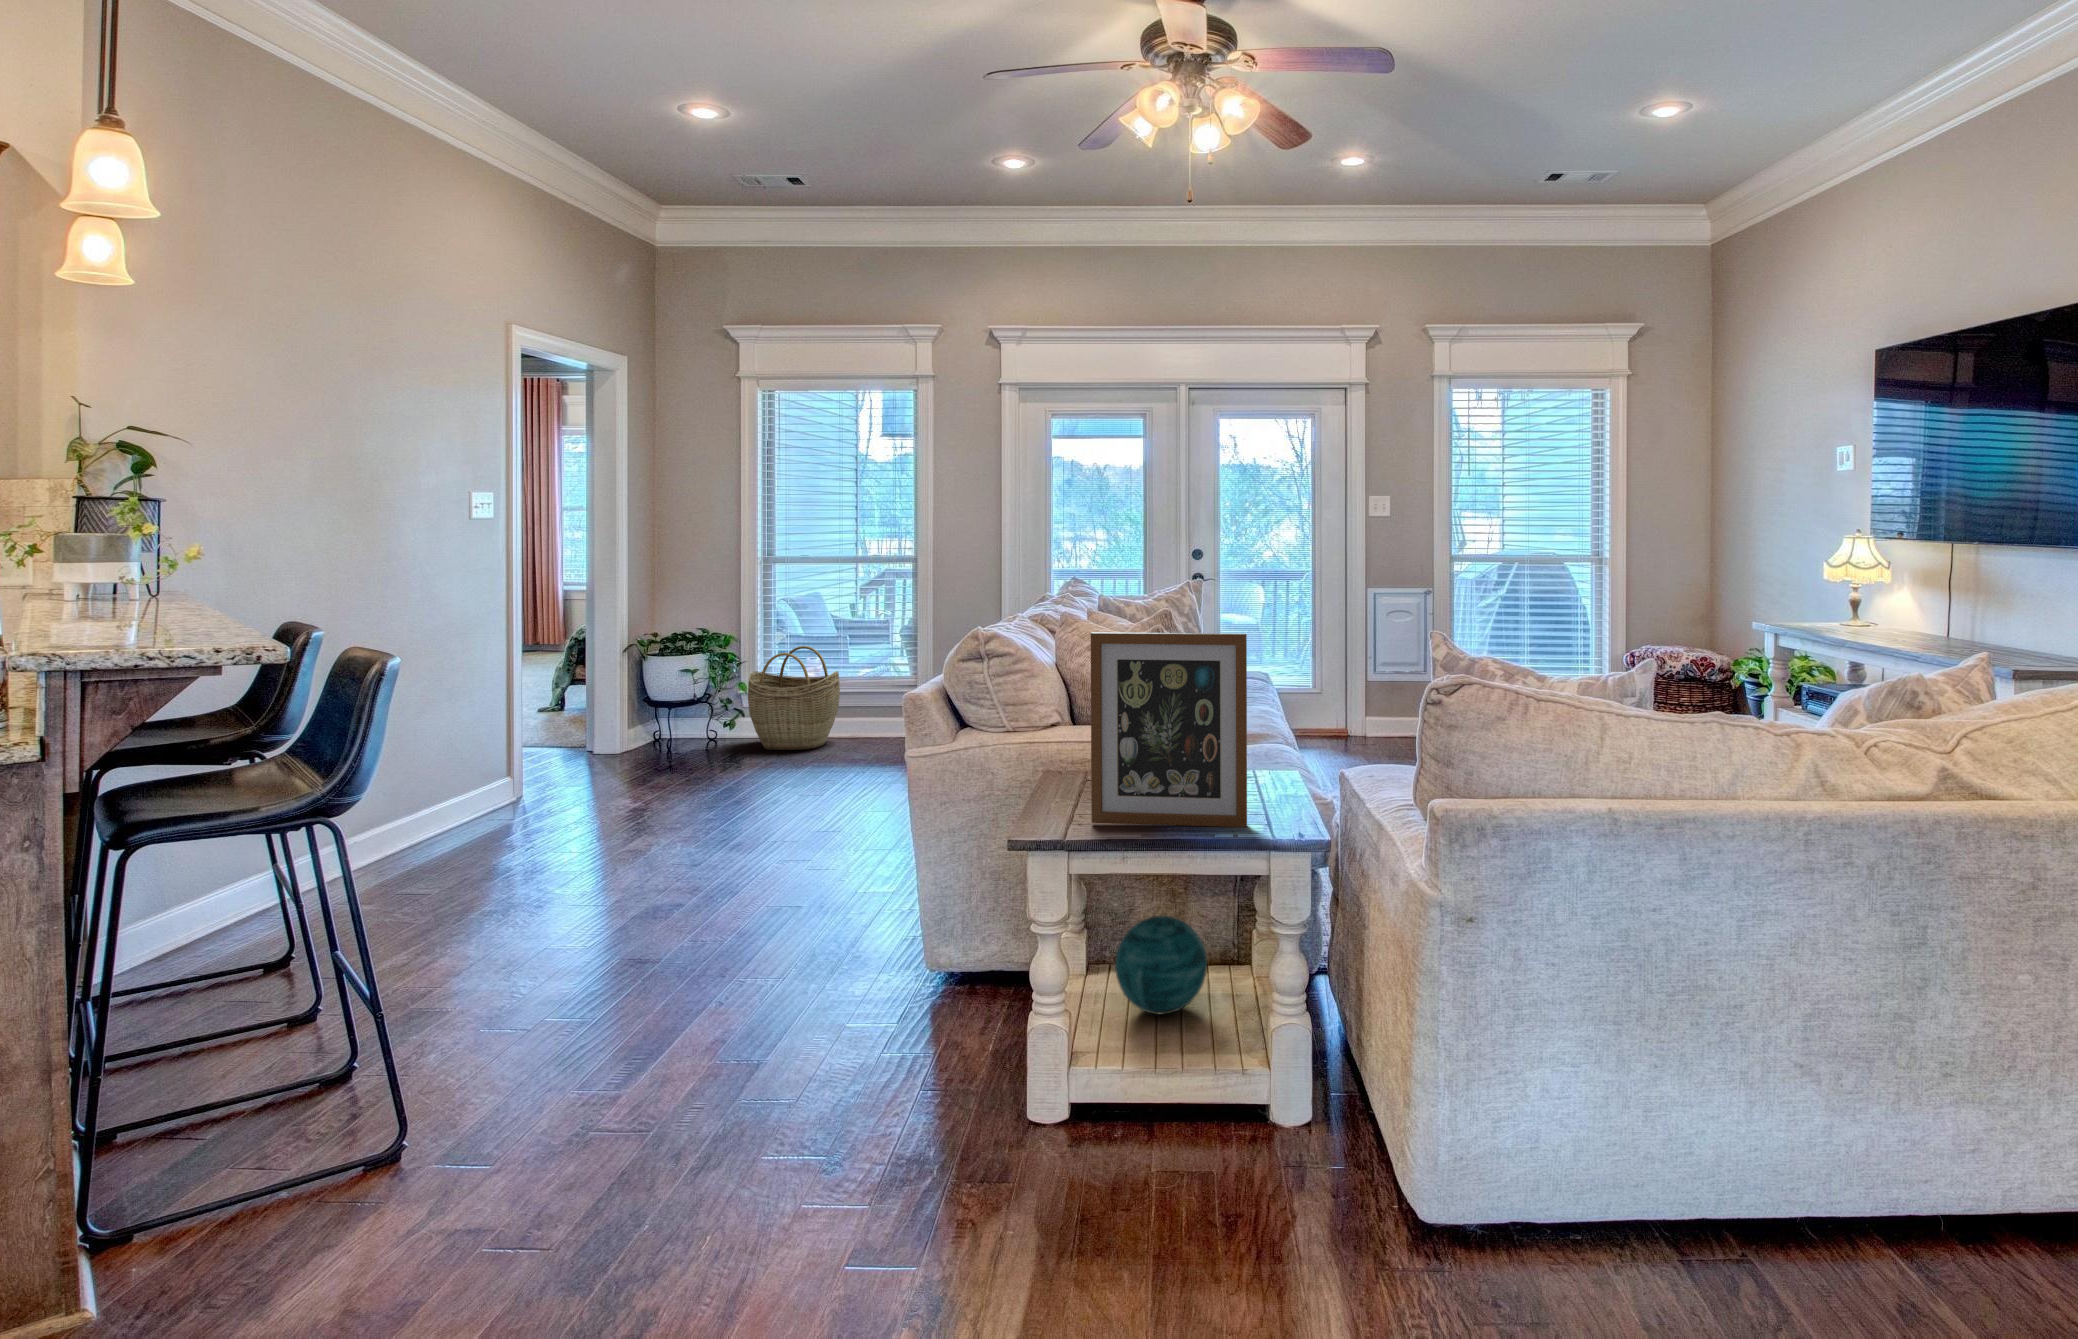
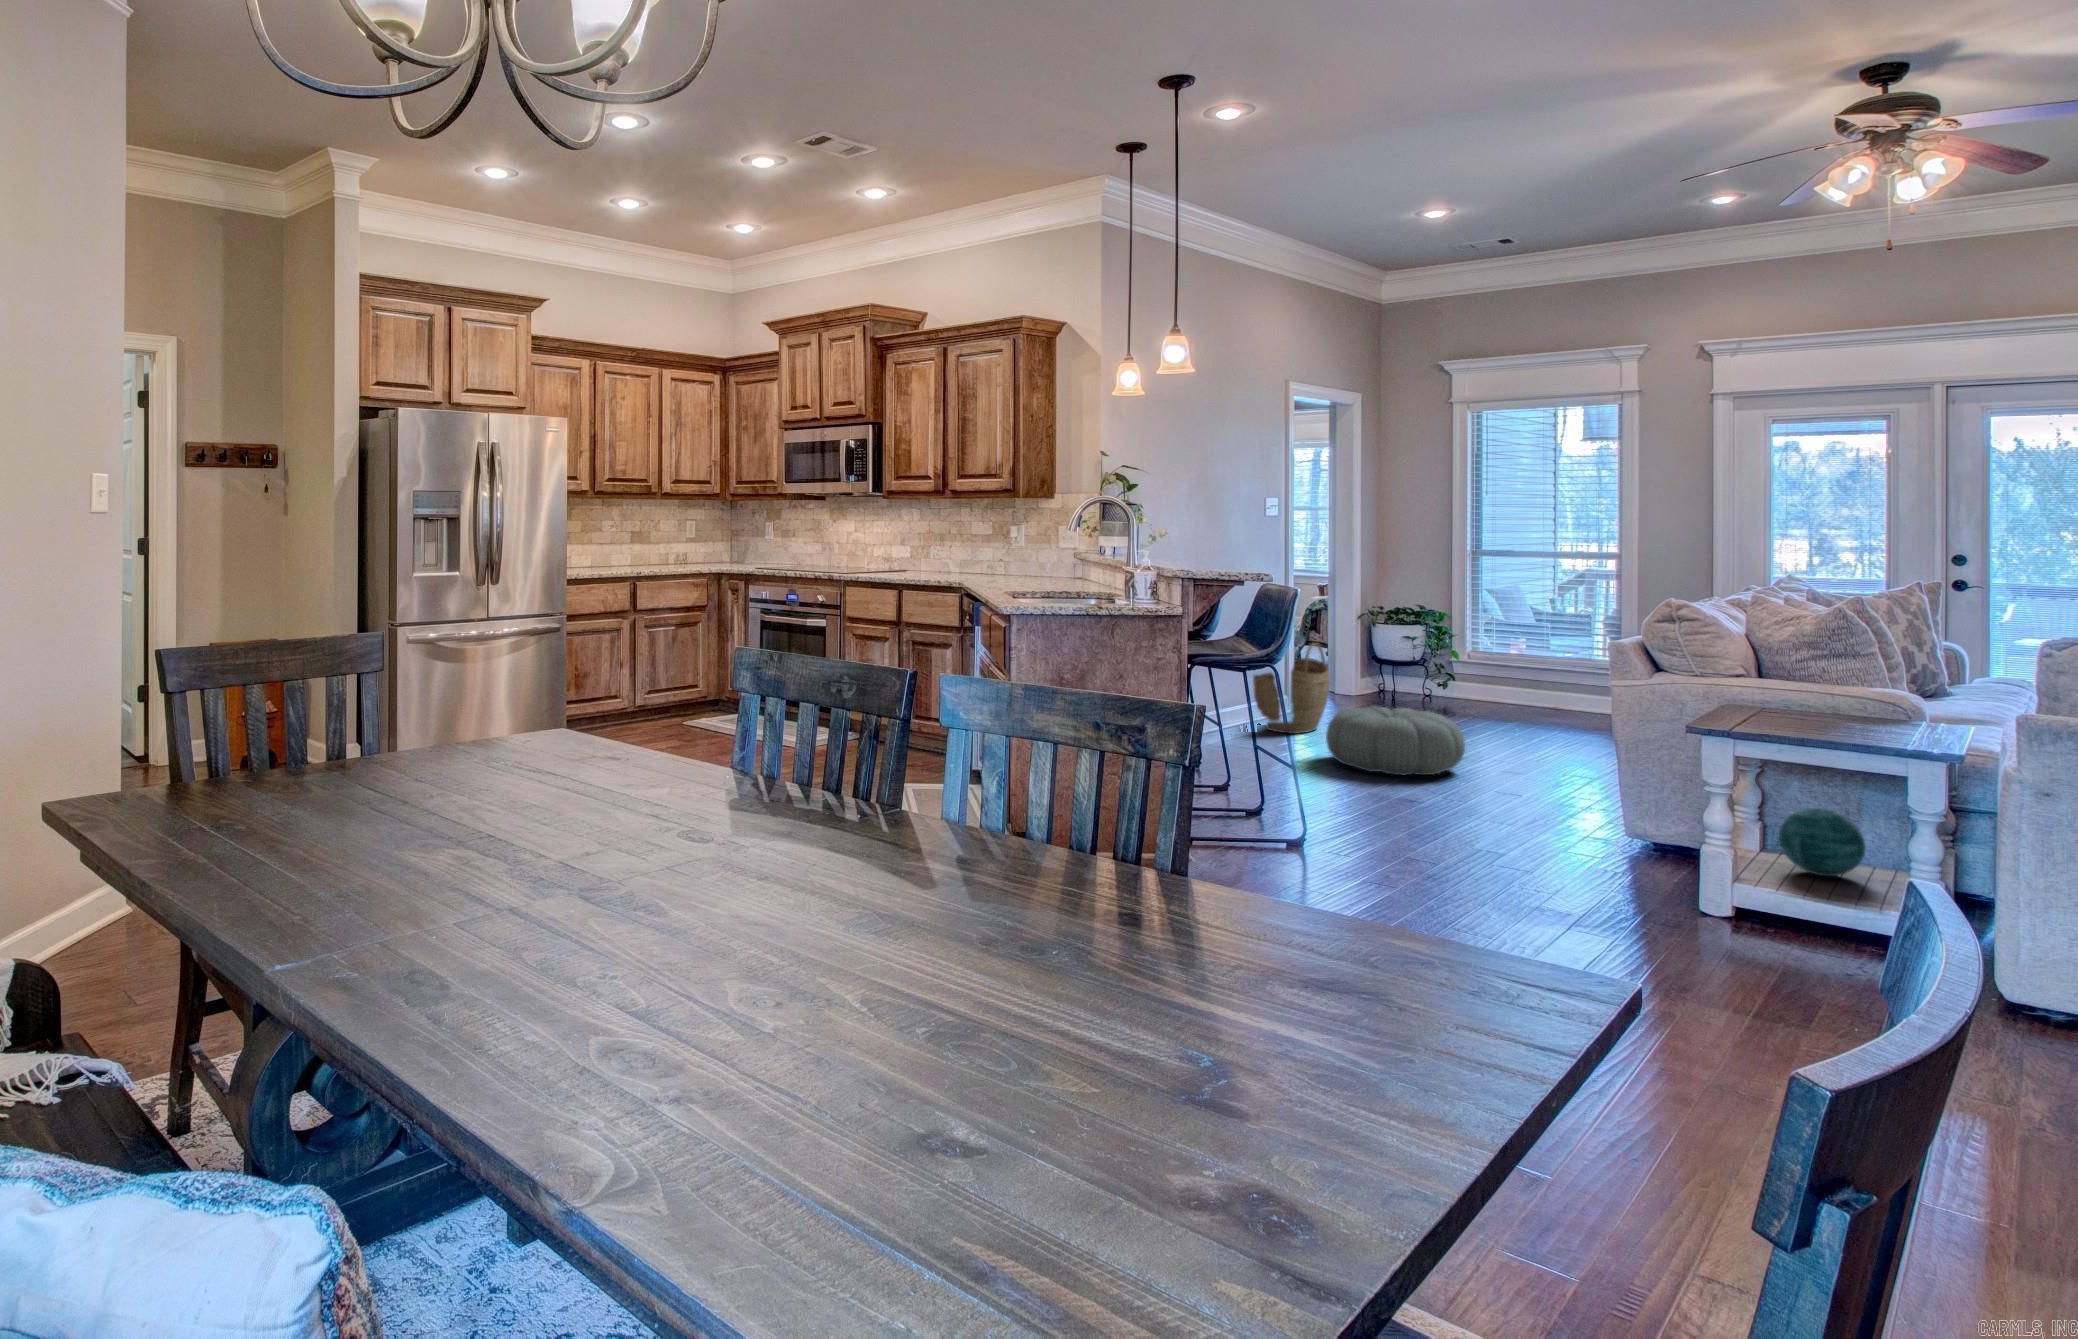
picture frame: present [1091,632,1247,827] -> none [1752,597,1890,740]
woven basket: present [748,646,840,750] -> present [1253,643,1330,734]
pouf: none [524,792,733,908] -> present [1326,706,1465,775]

